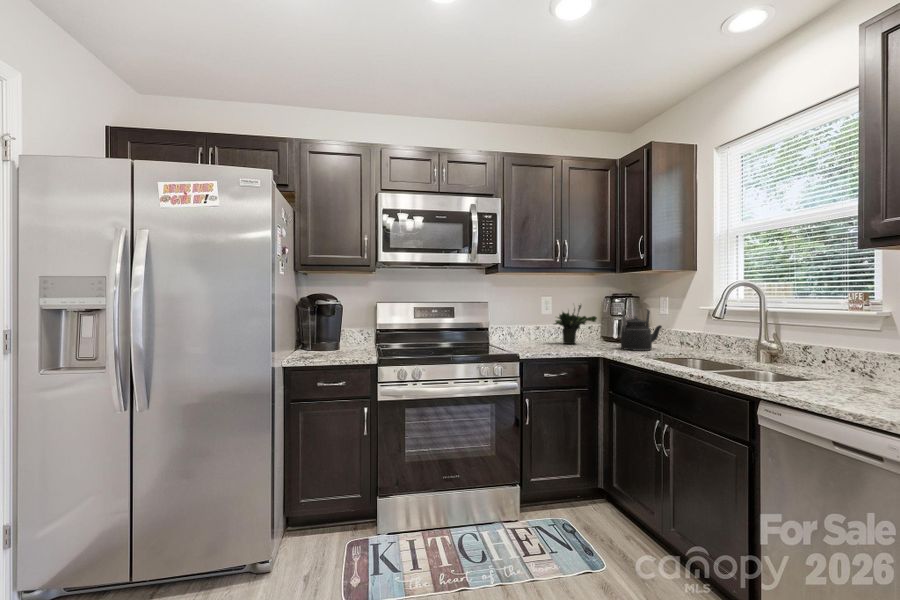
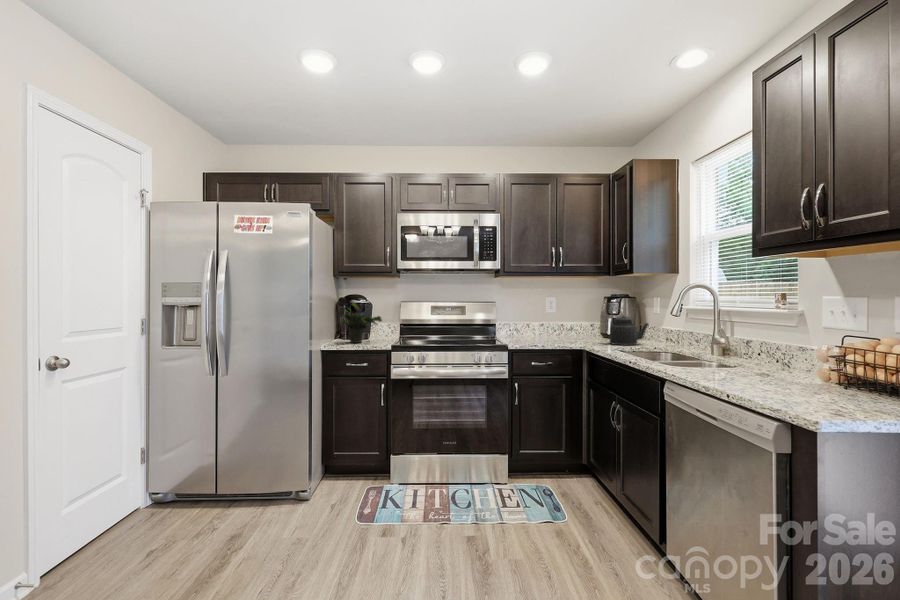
potted plant: present [554,305,597,344] -> present [340,303,382,343]

